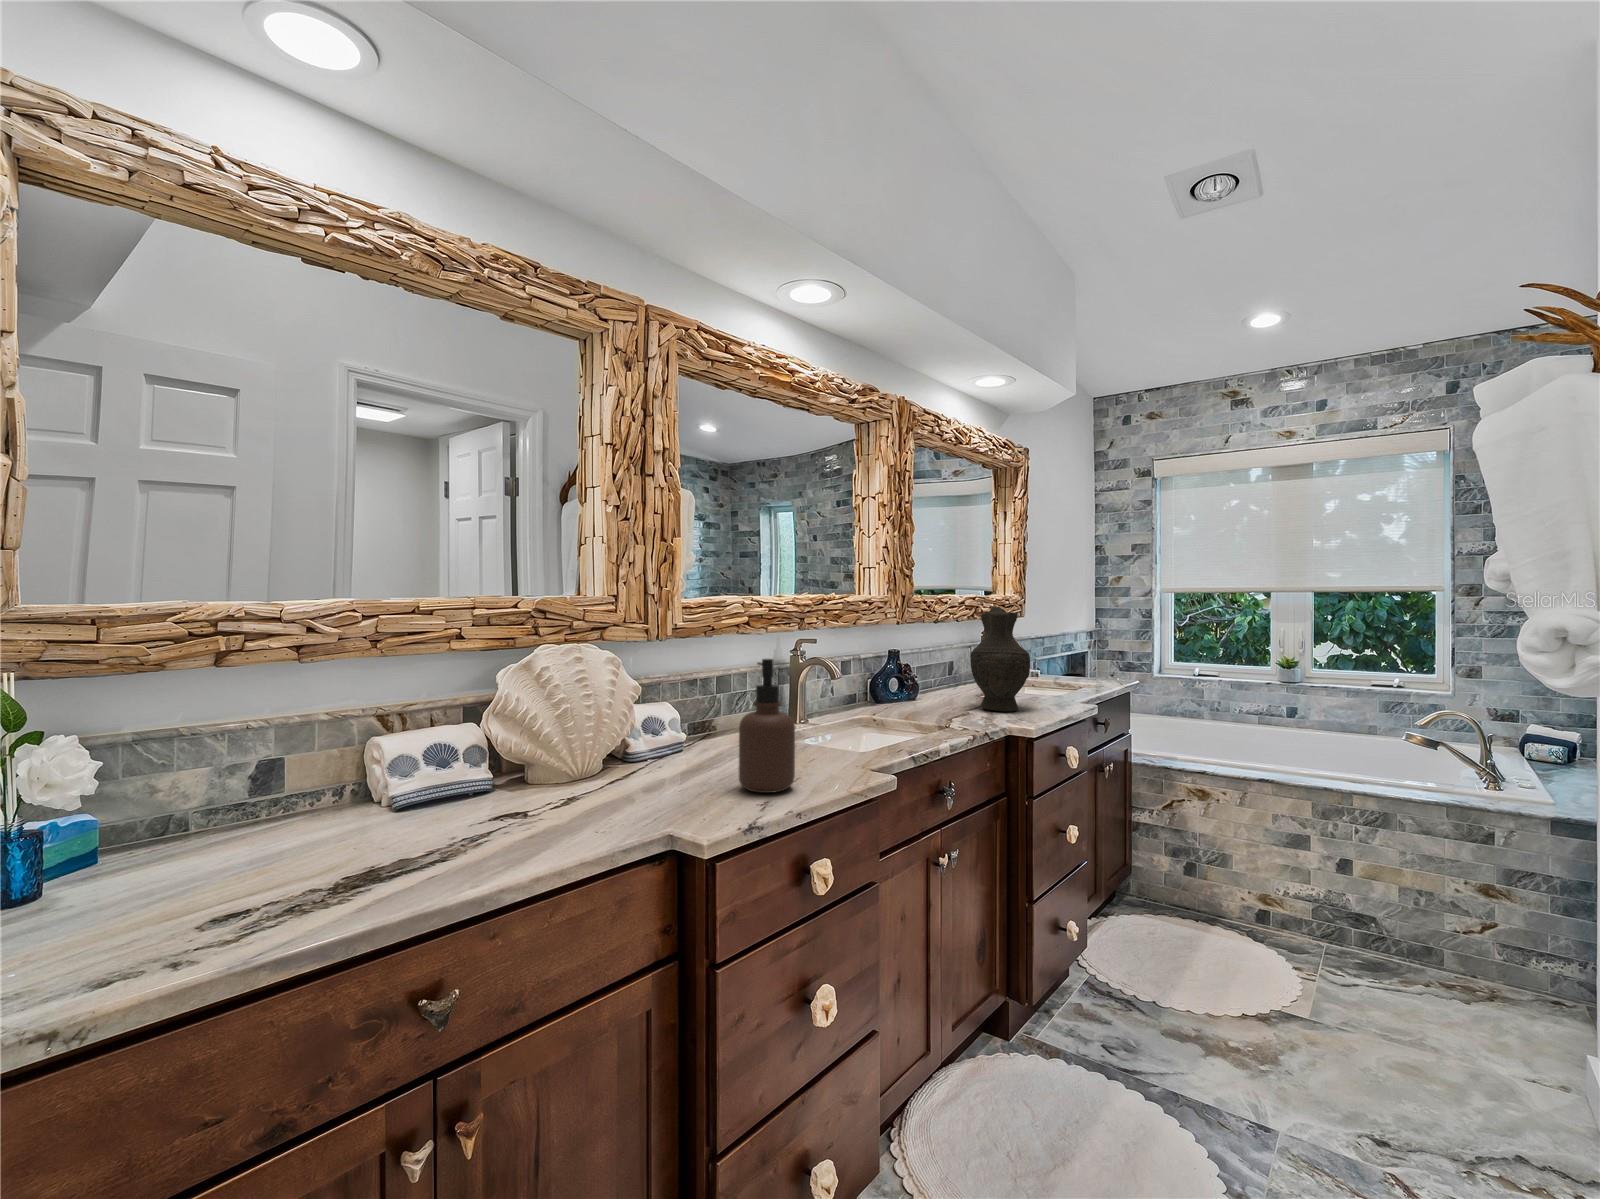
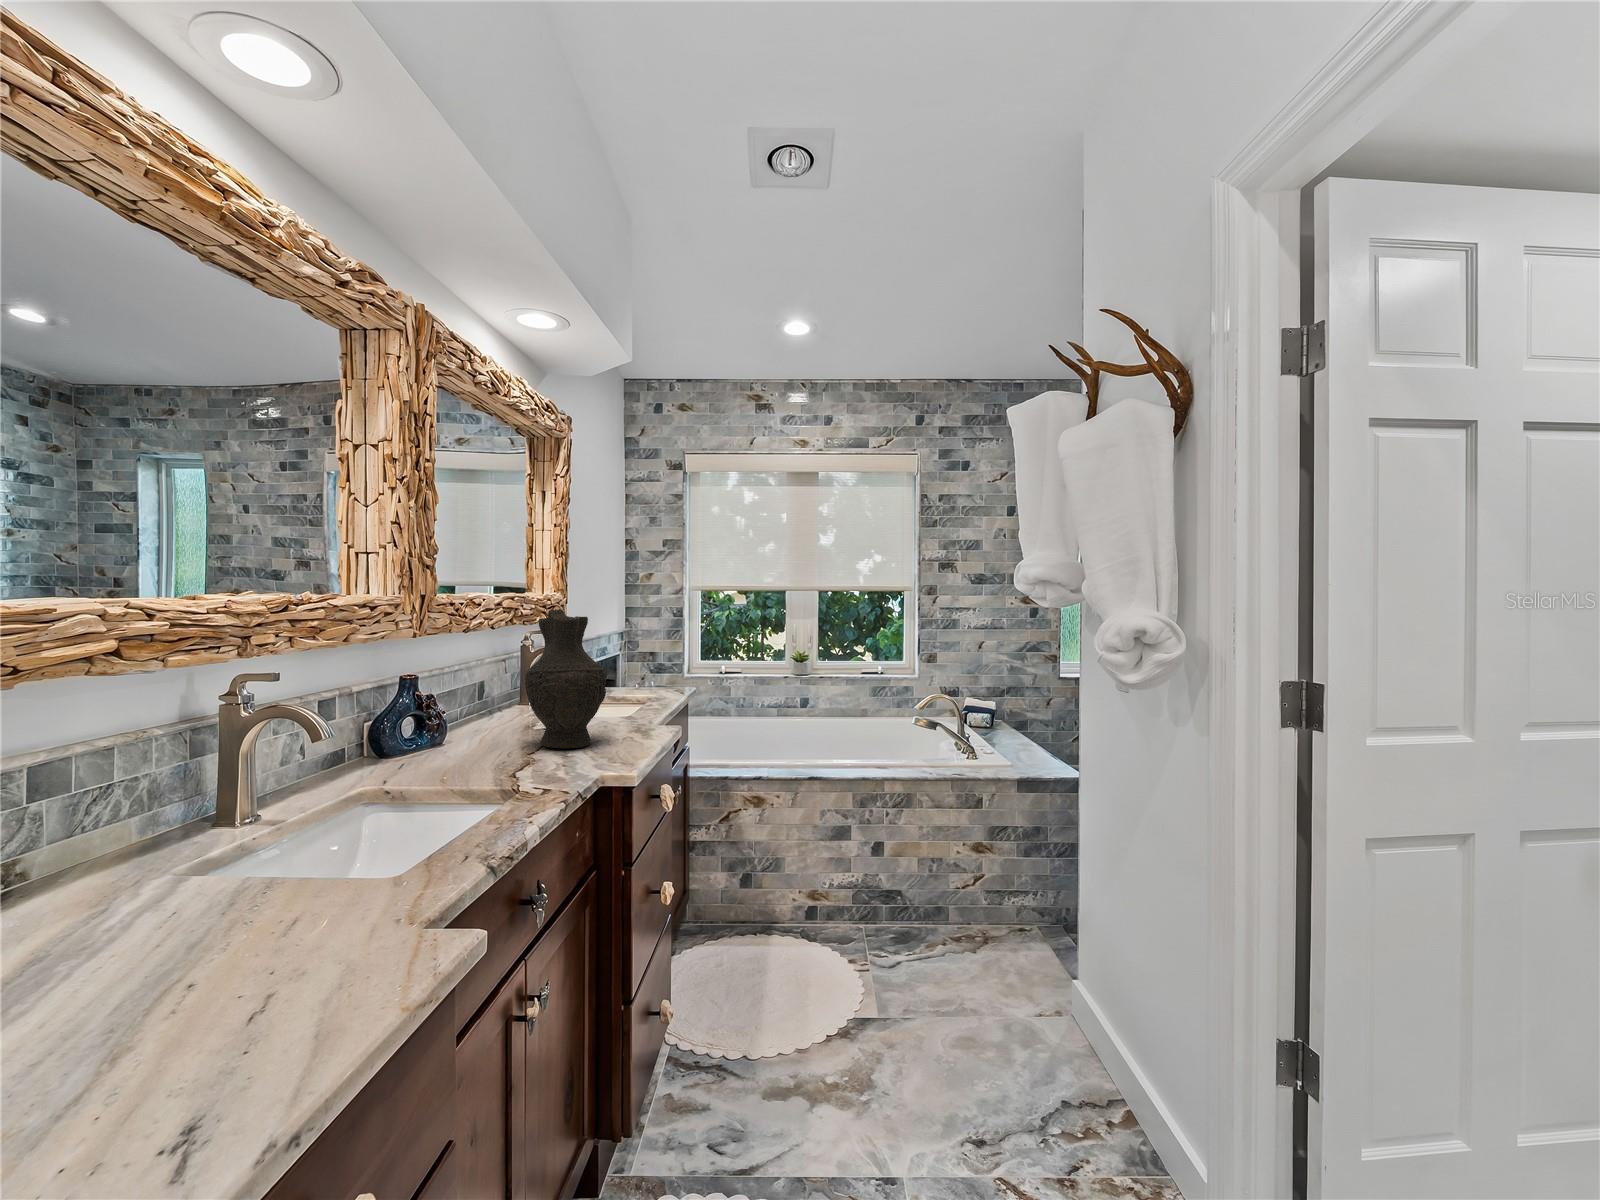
soap dispenser: present [739,659,795,793] -> none [107,745,273,1073]

